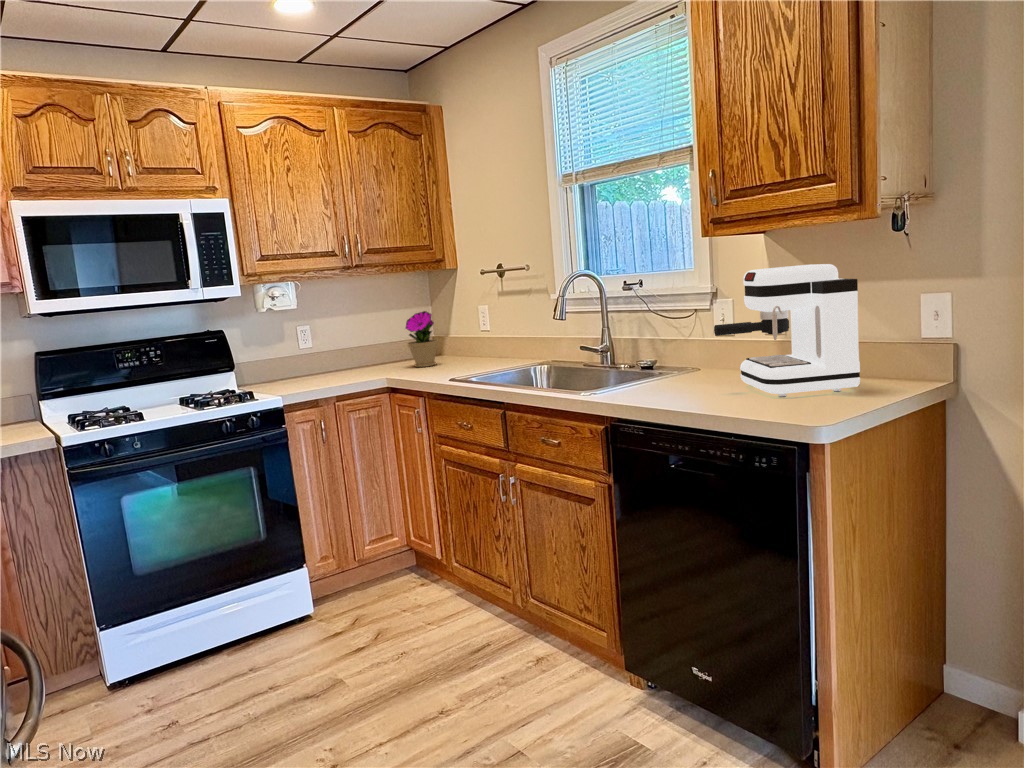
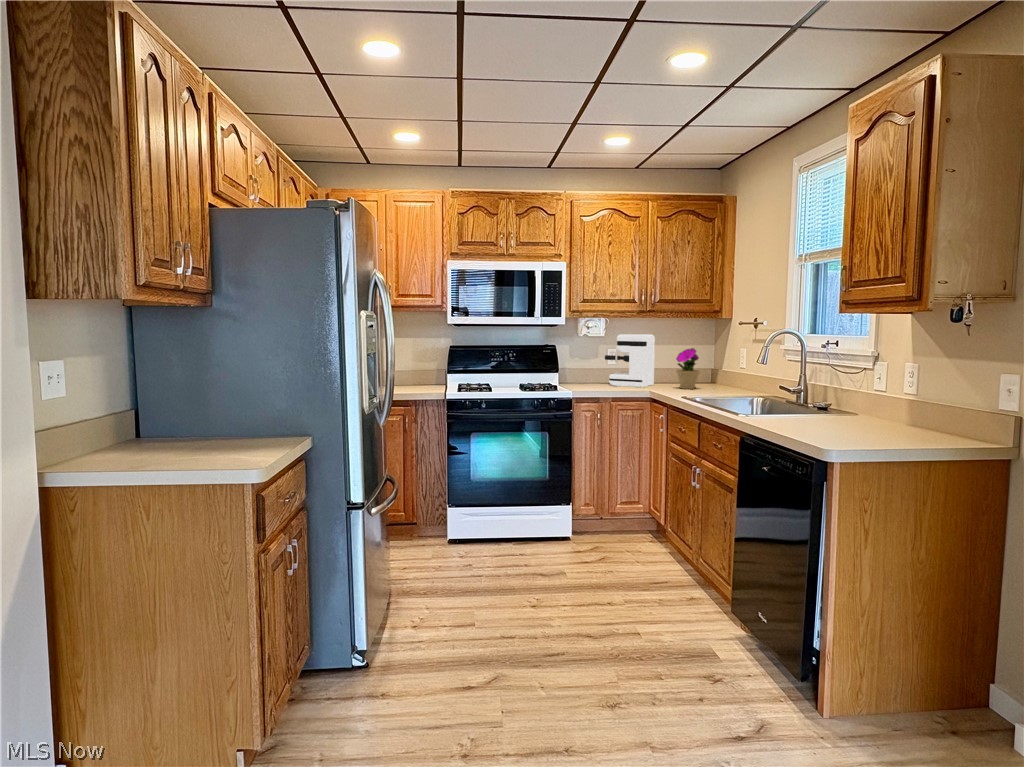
coffee maker: present [714,264,860,396] -> present [605,334,655,387]

